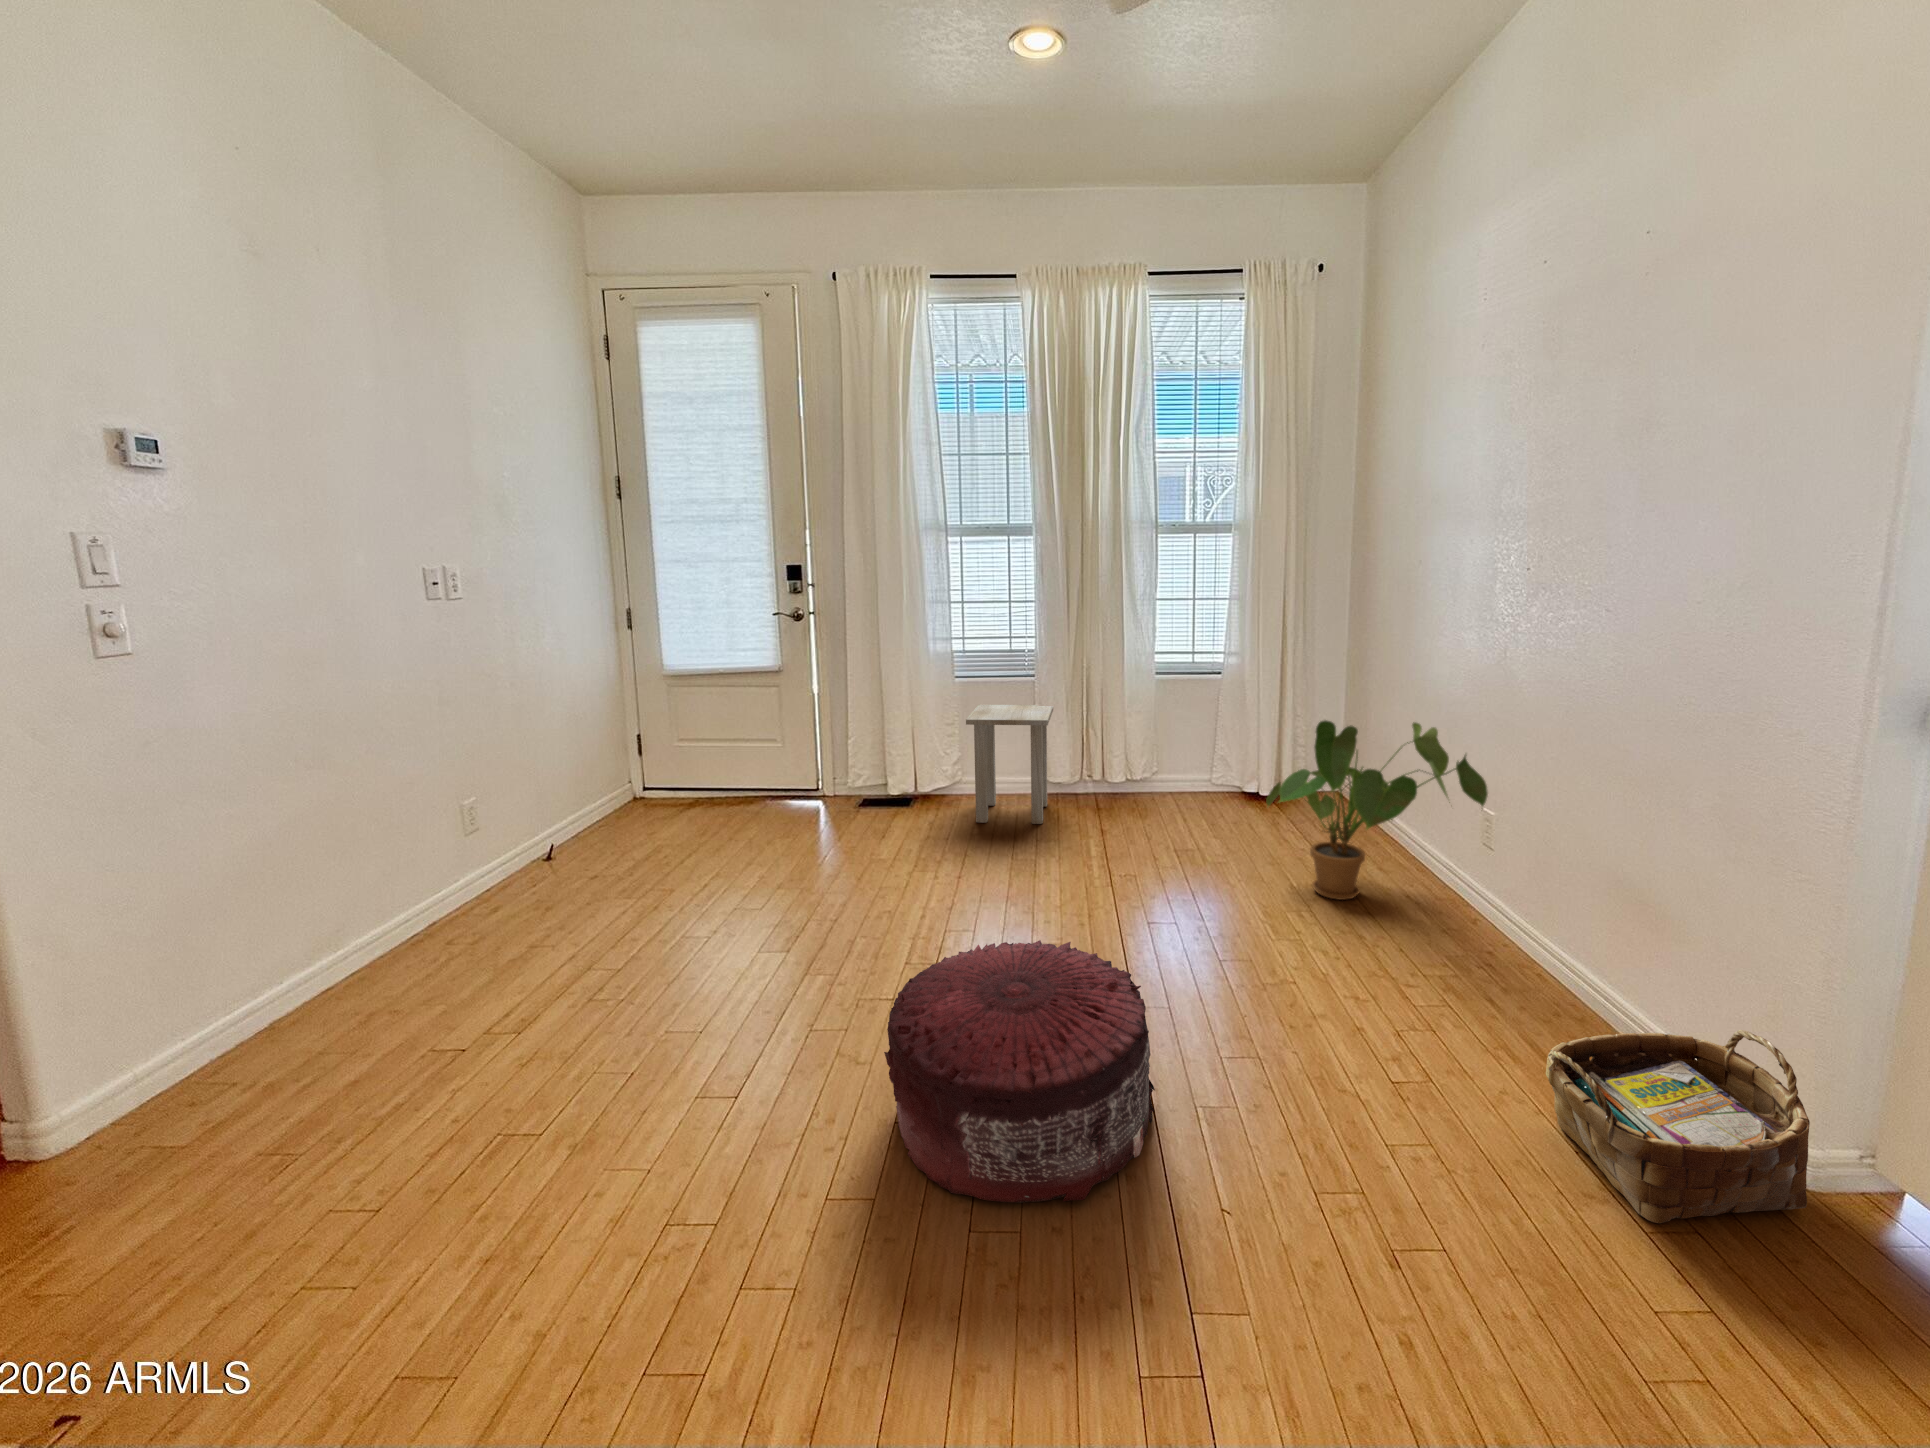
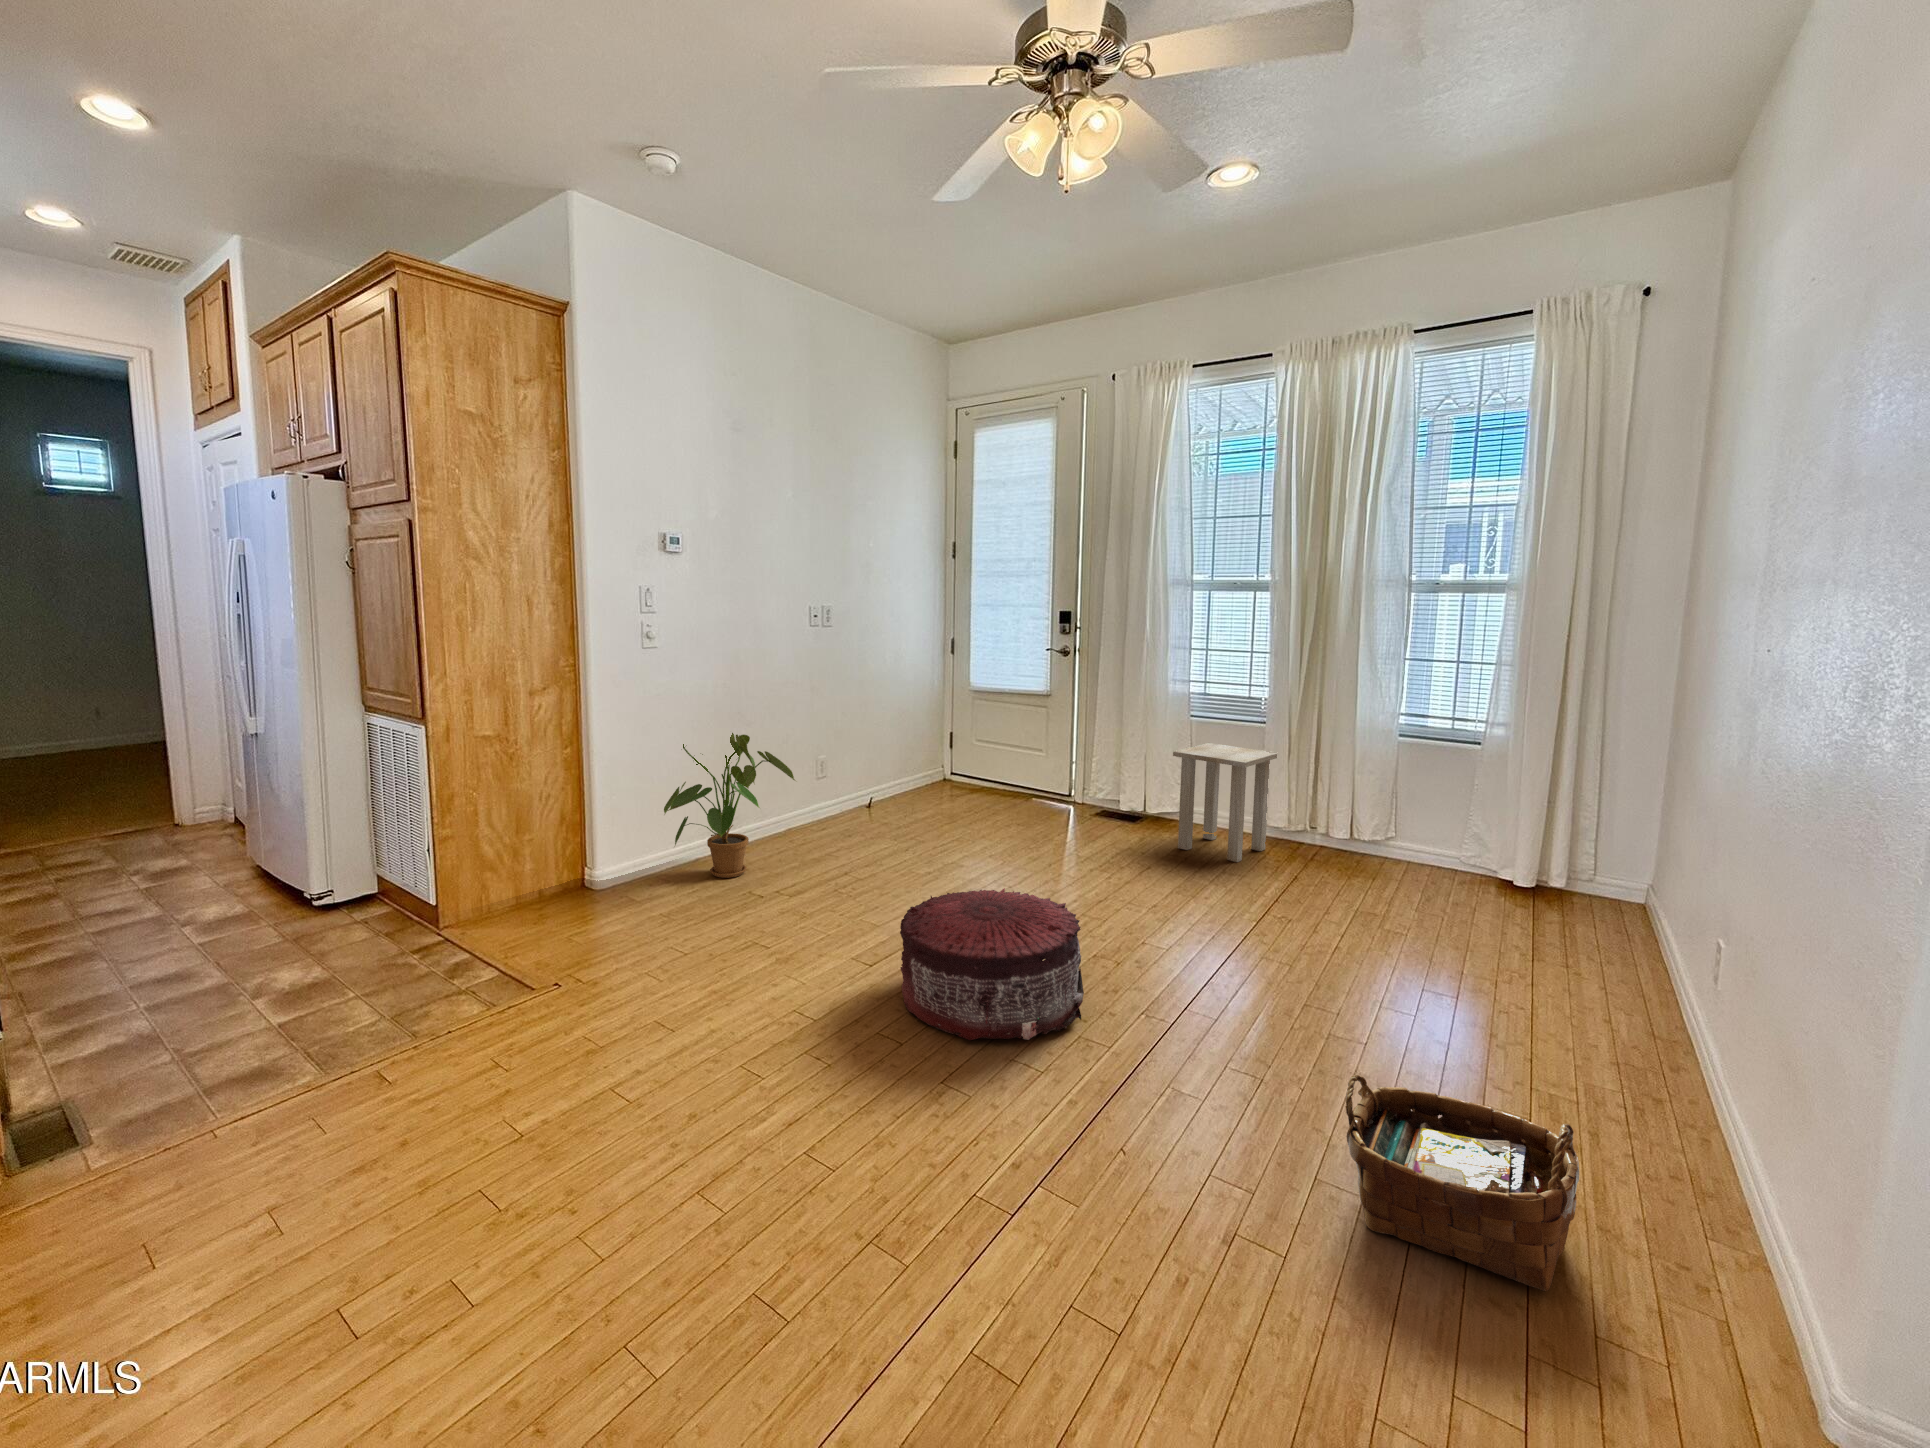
house plant: present [1266,720,1488,900] -> present [664,733,795,878]

